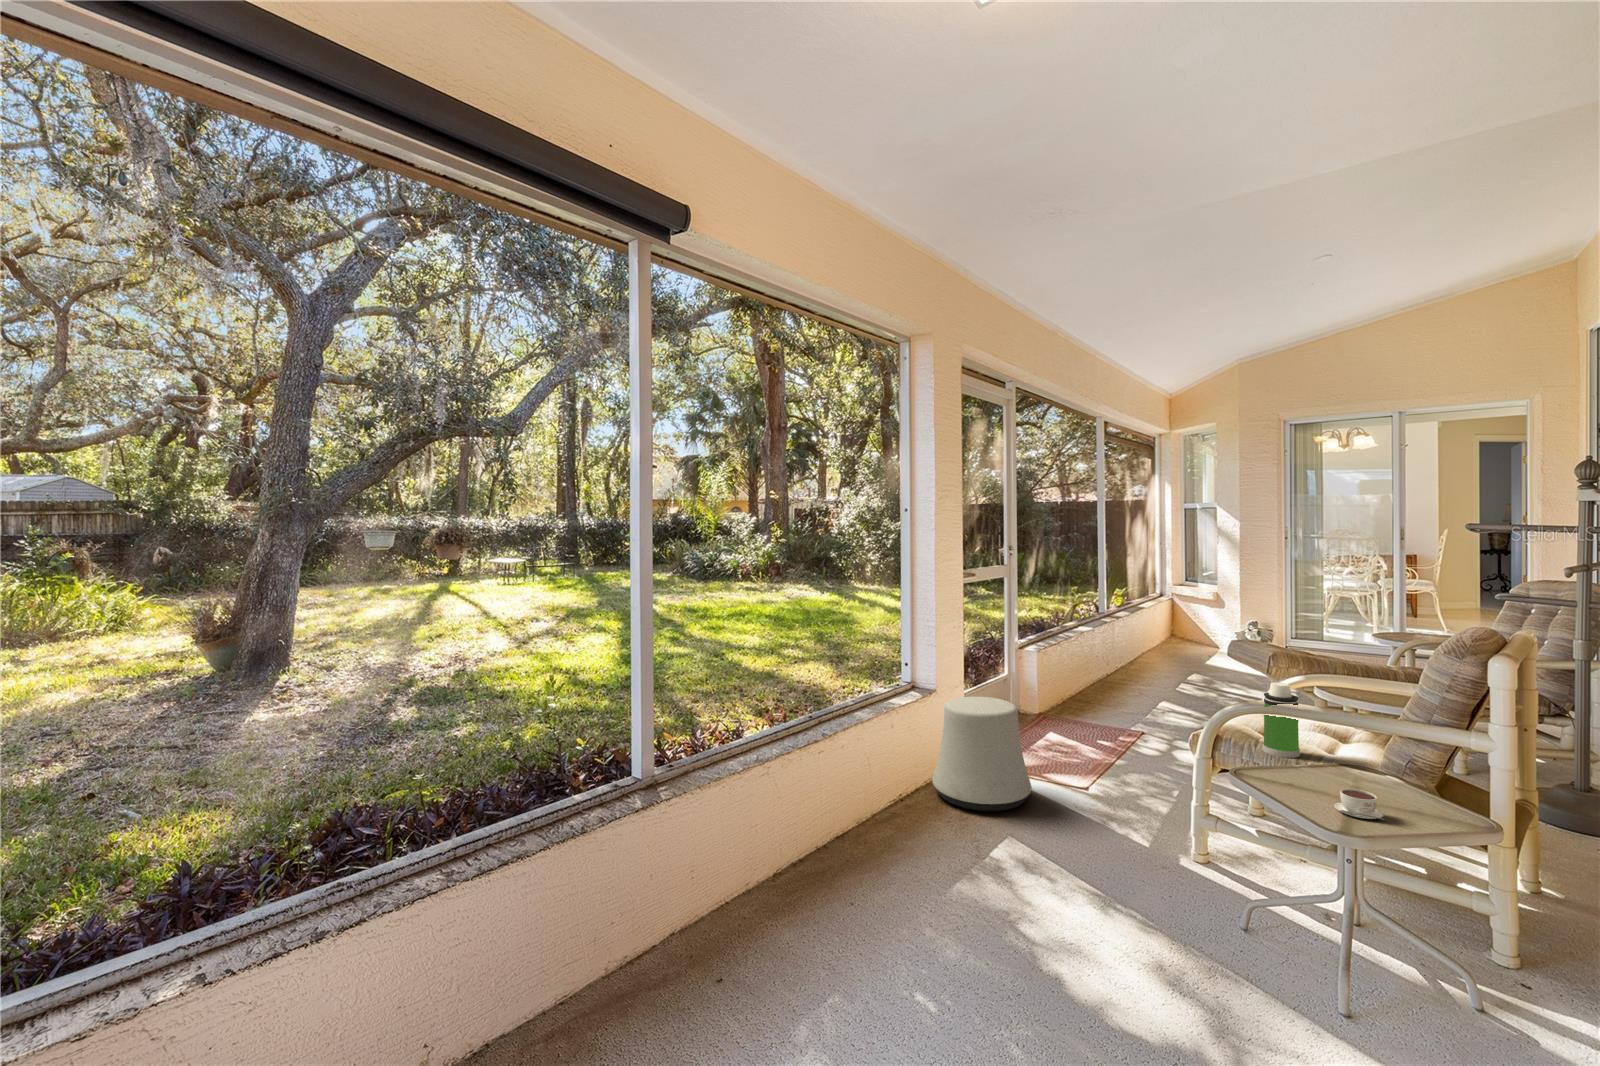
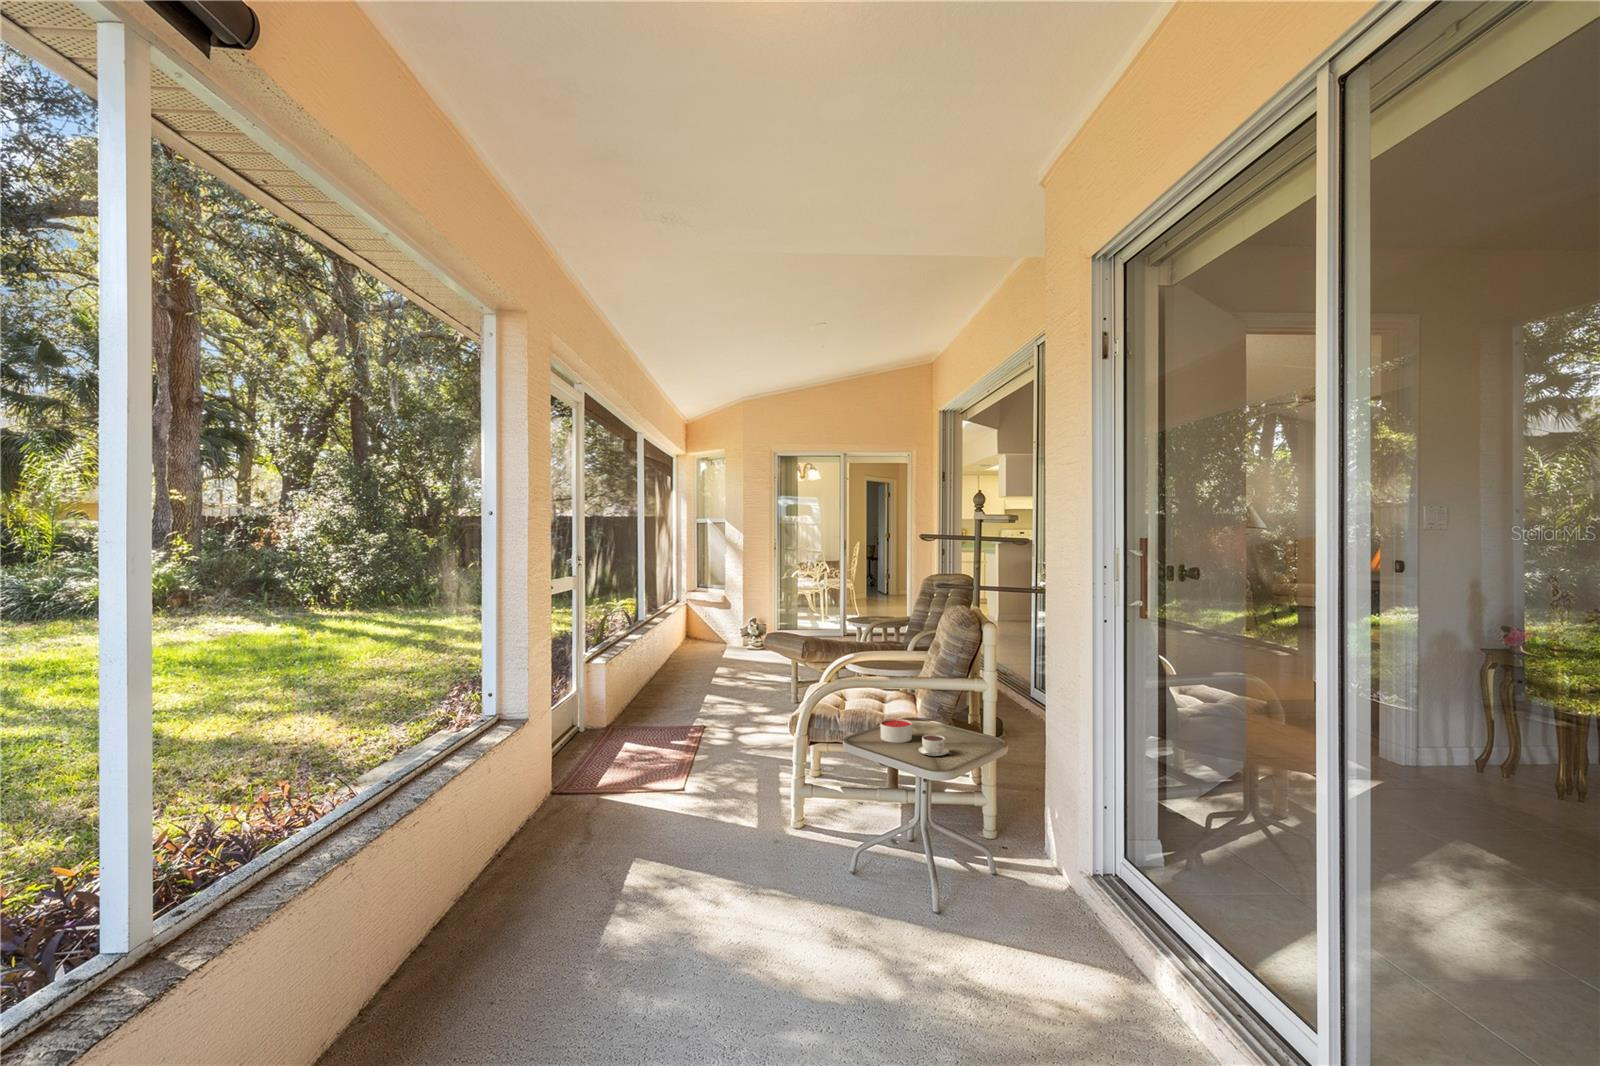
water bottle: present [1262,682,1301,758] -> none [841,661,867,722]
stool: present [932,696,1032,811] -> none [532,716,641,842]
candle: none [1296,760,1343,793] -> present [881,719,912,743]

